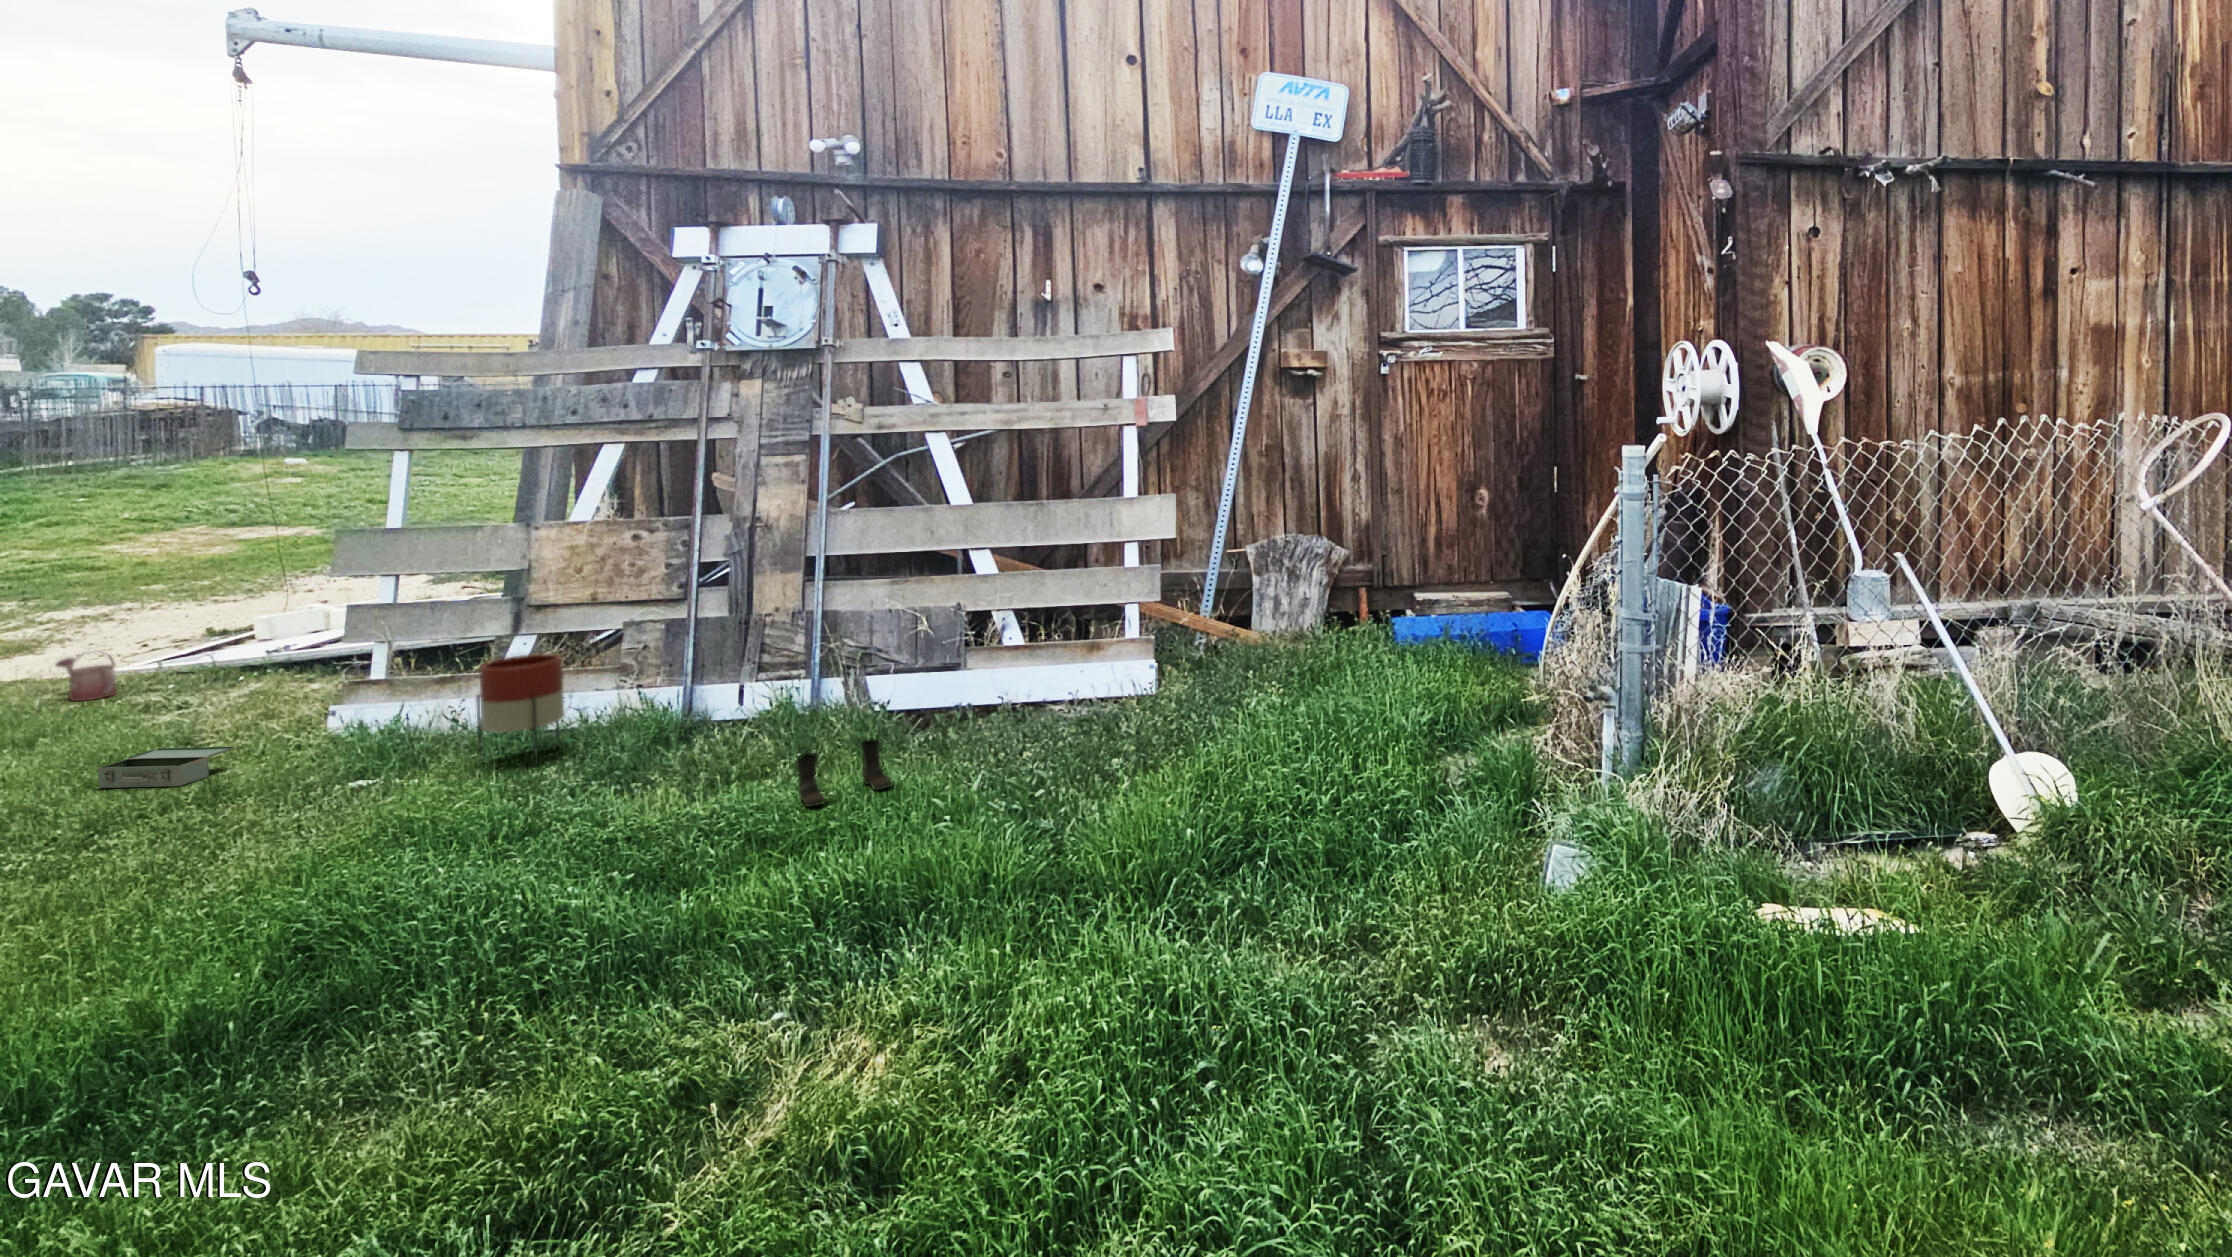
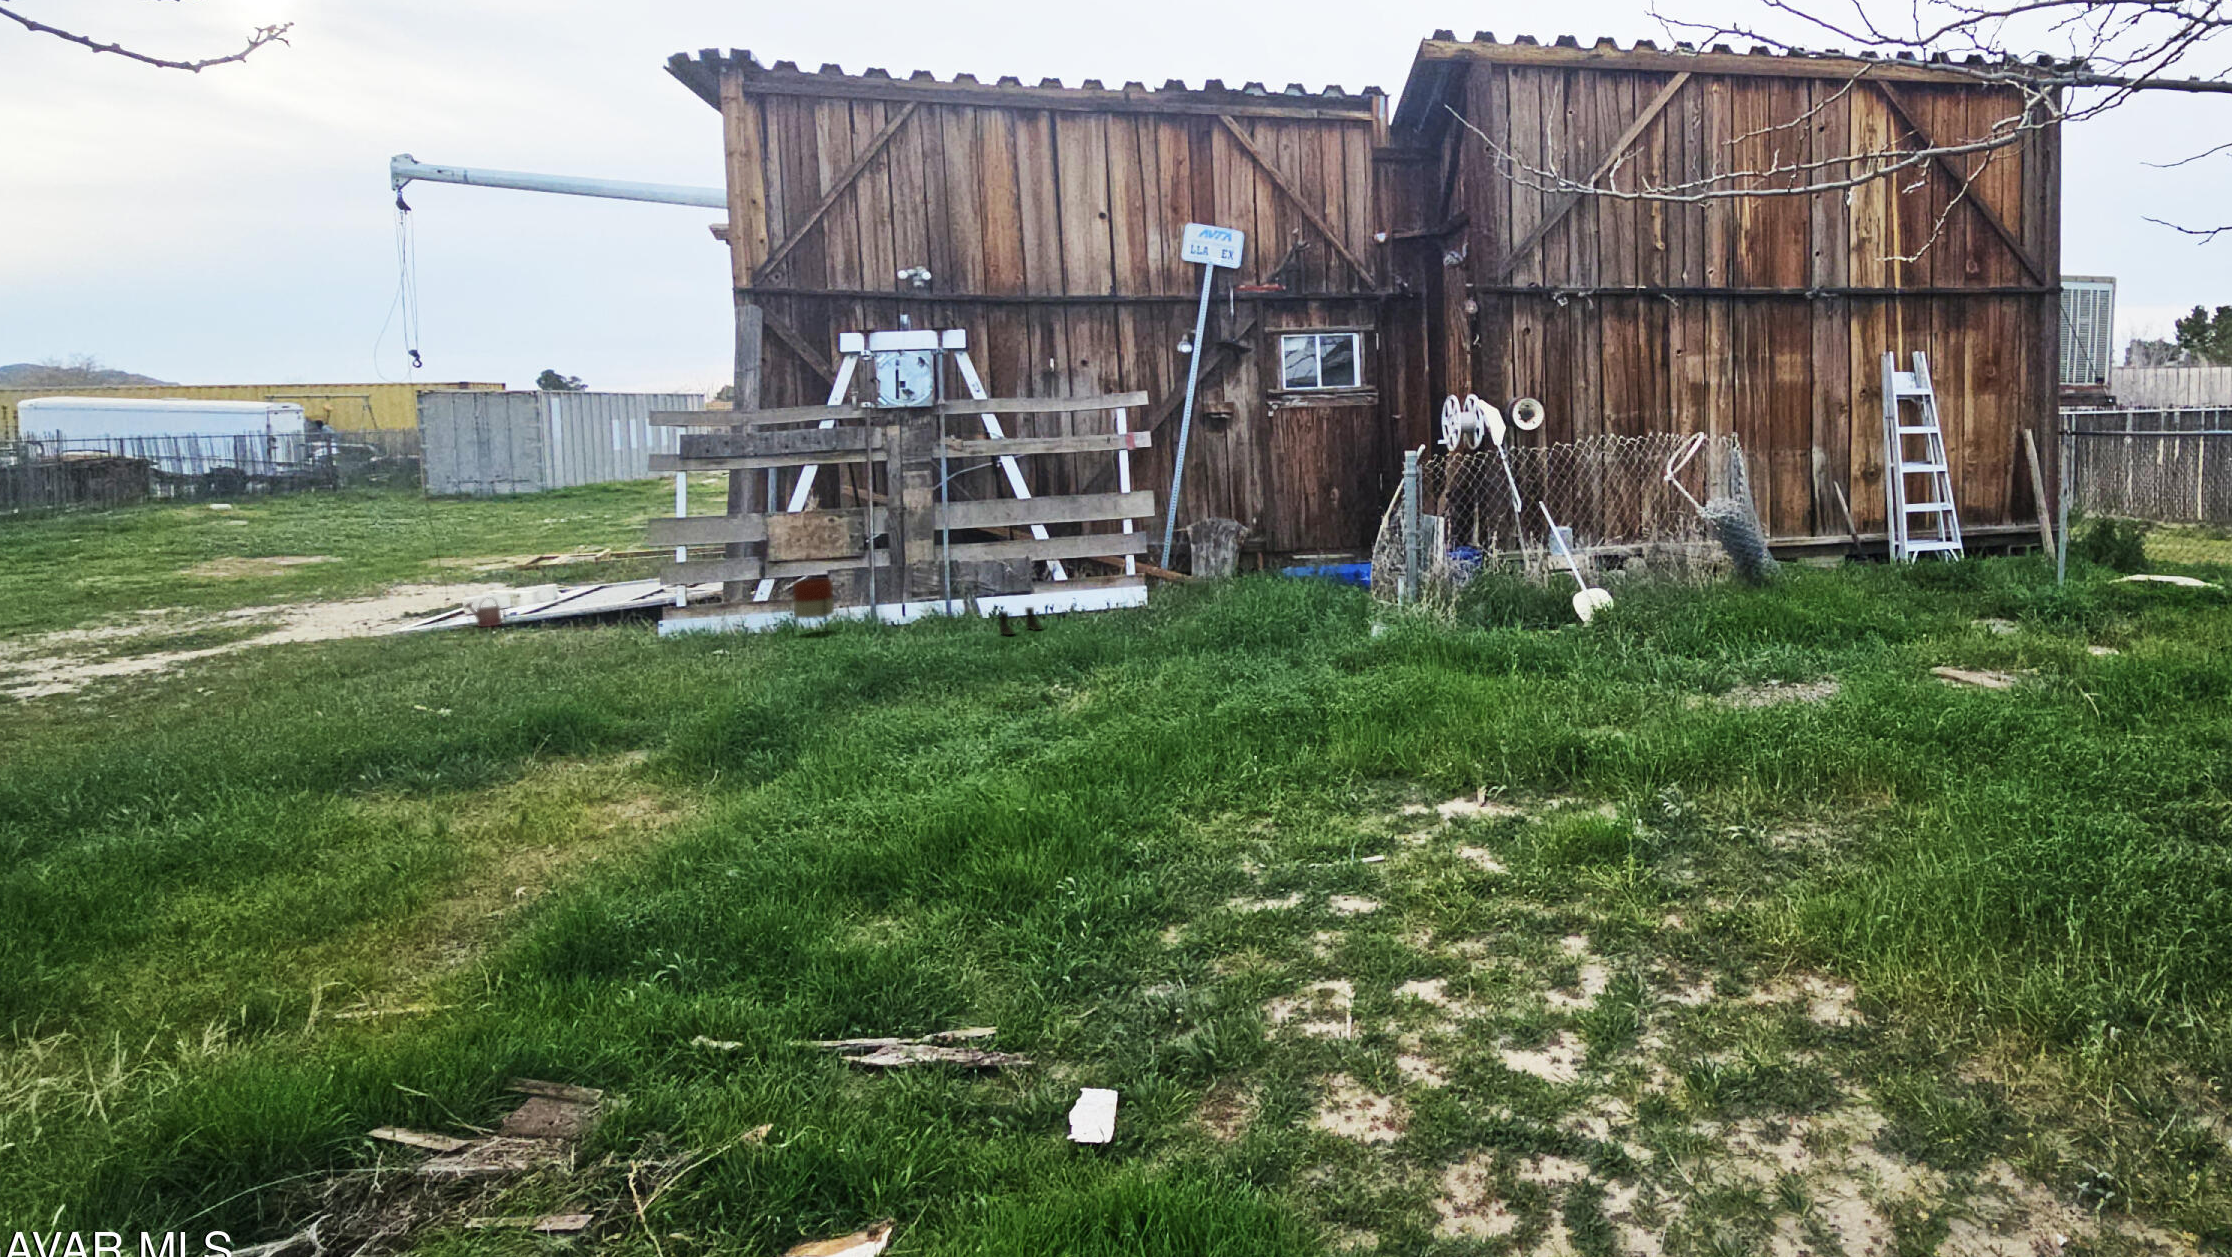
toolbox: present [98,747,234,788] -> none [591,631,652,651]

